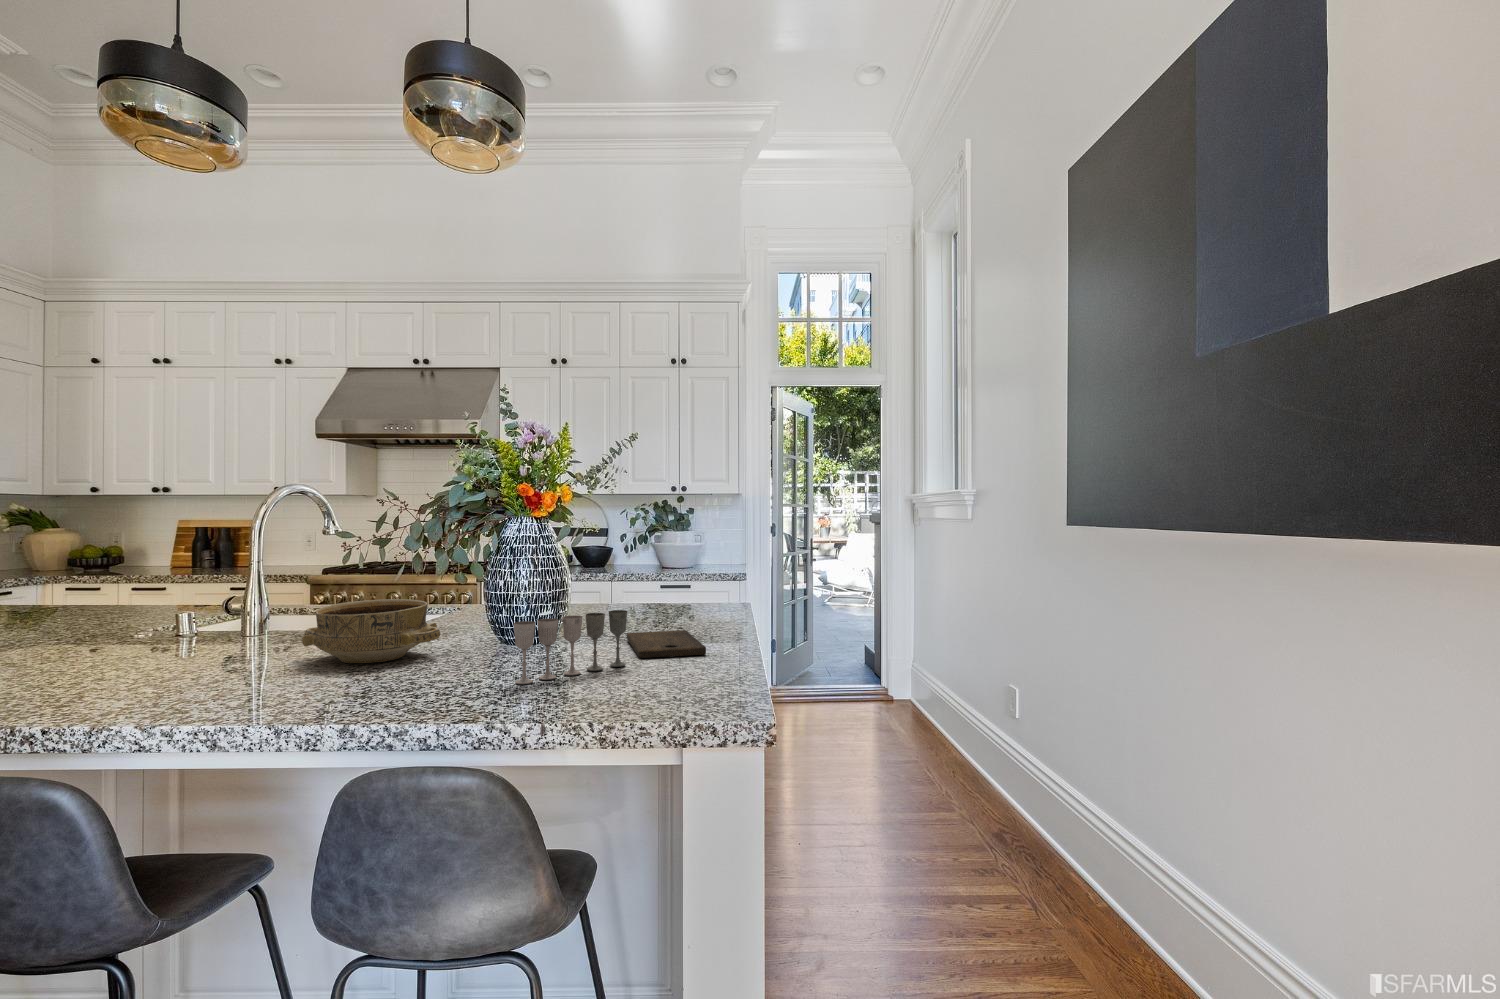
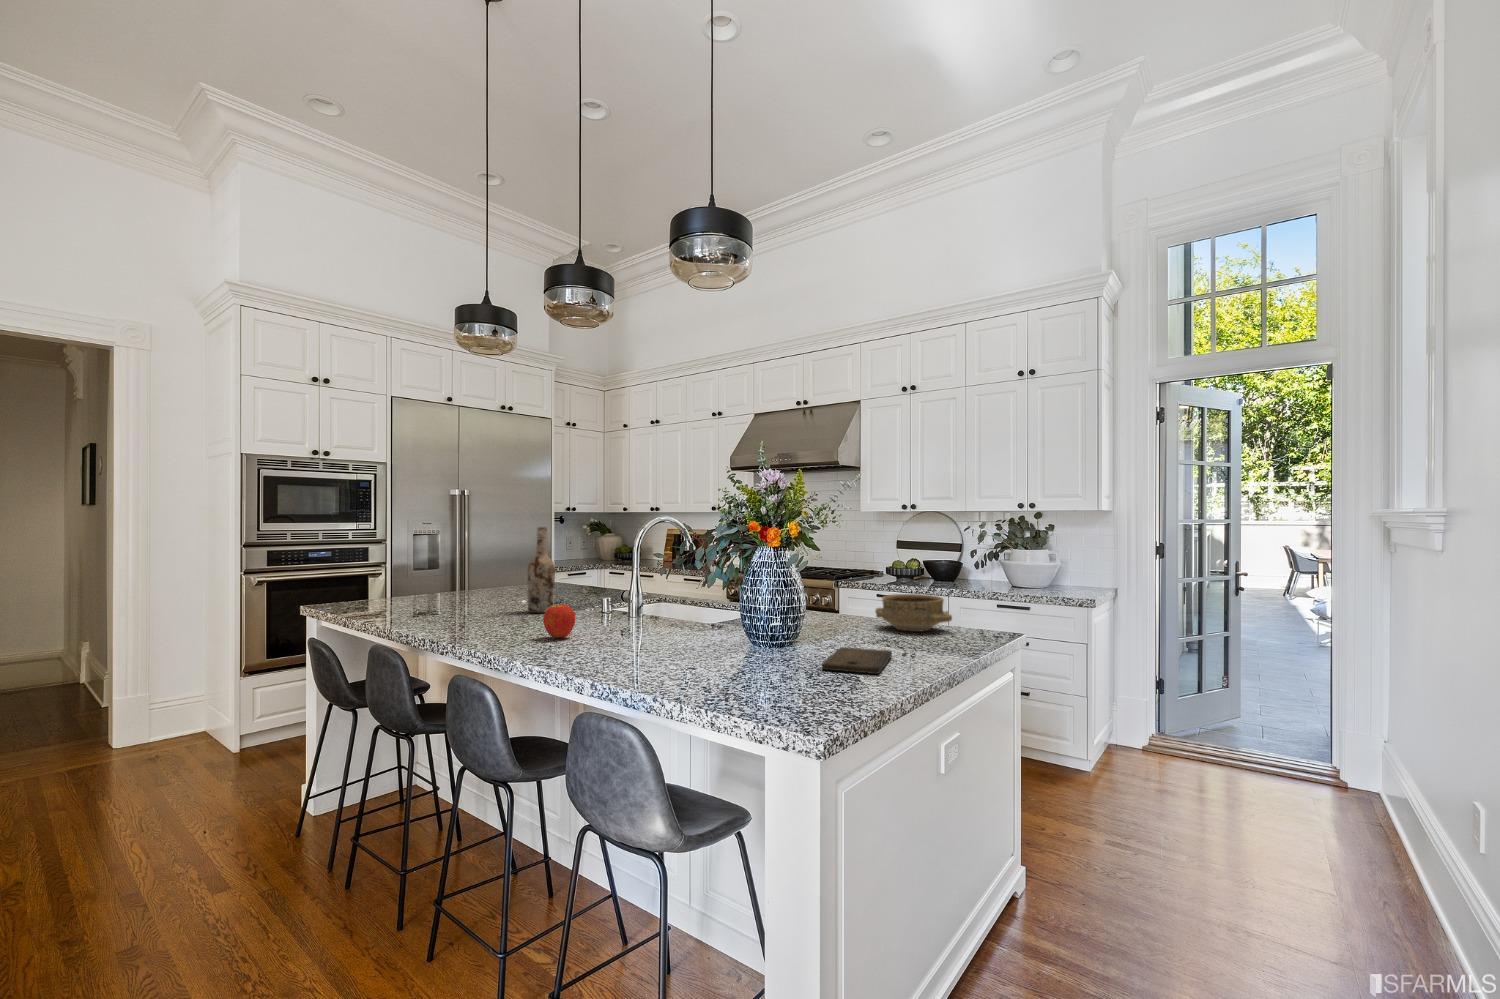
wine bottle: none [45,501,103,643] -> present [528,527,555,613]
ceramic bowl: present [302,599,440,663] -> present [875,594,952,631]
wine glass: present [514,610,627,684] -> none [706,628,803,677]
apple: none [150,613,214,670] -> present [543,603,575,638]

